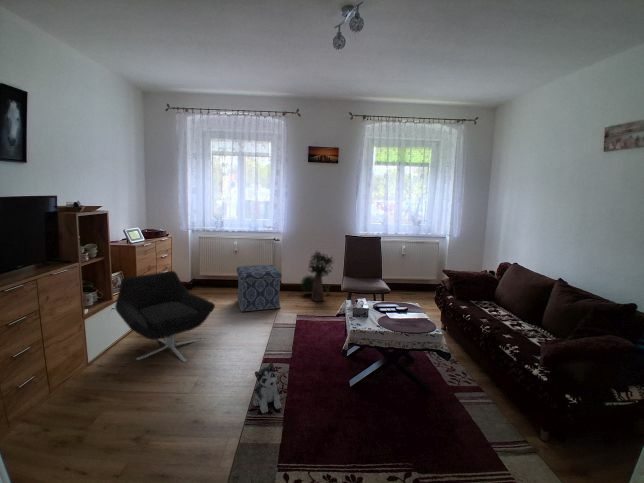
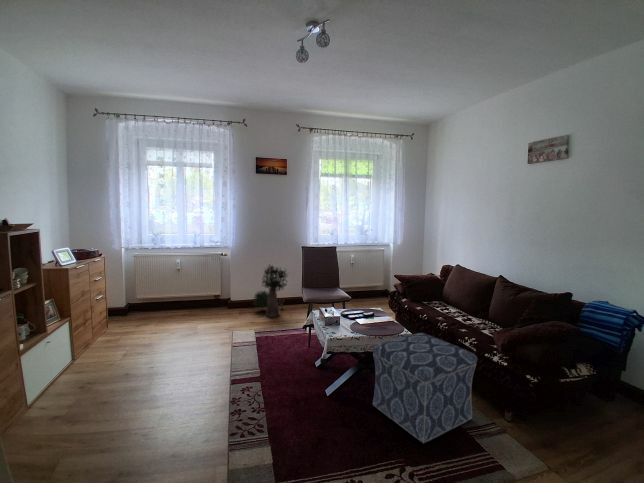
ottoman: present [237,265,282,312] -> present [372,333,477,443]
lounge chair: present [115,271,215,362] -> none [48,295,171,401]
plush toy: present [253,362,282,413] -> none [232,381,264,435]

